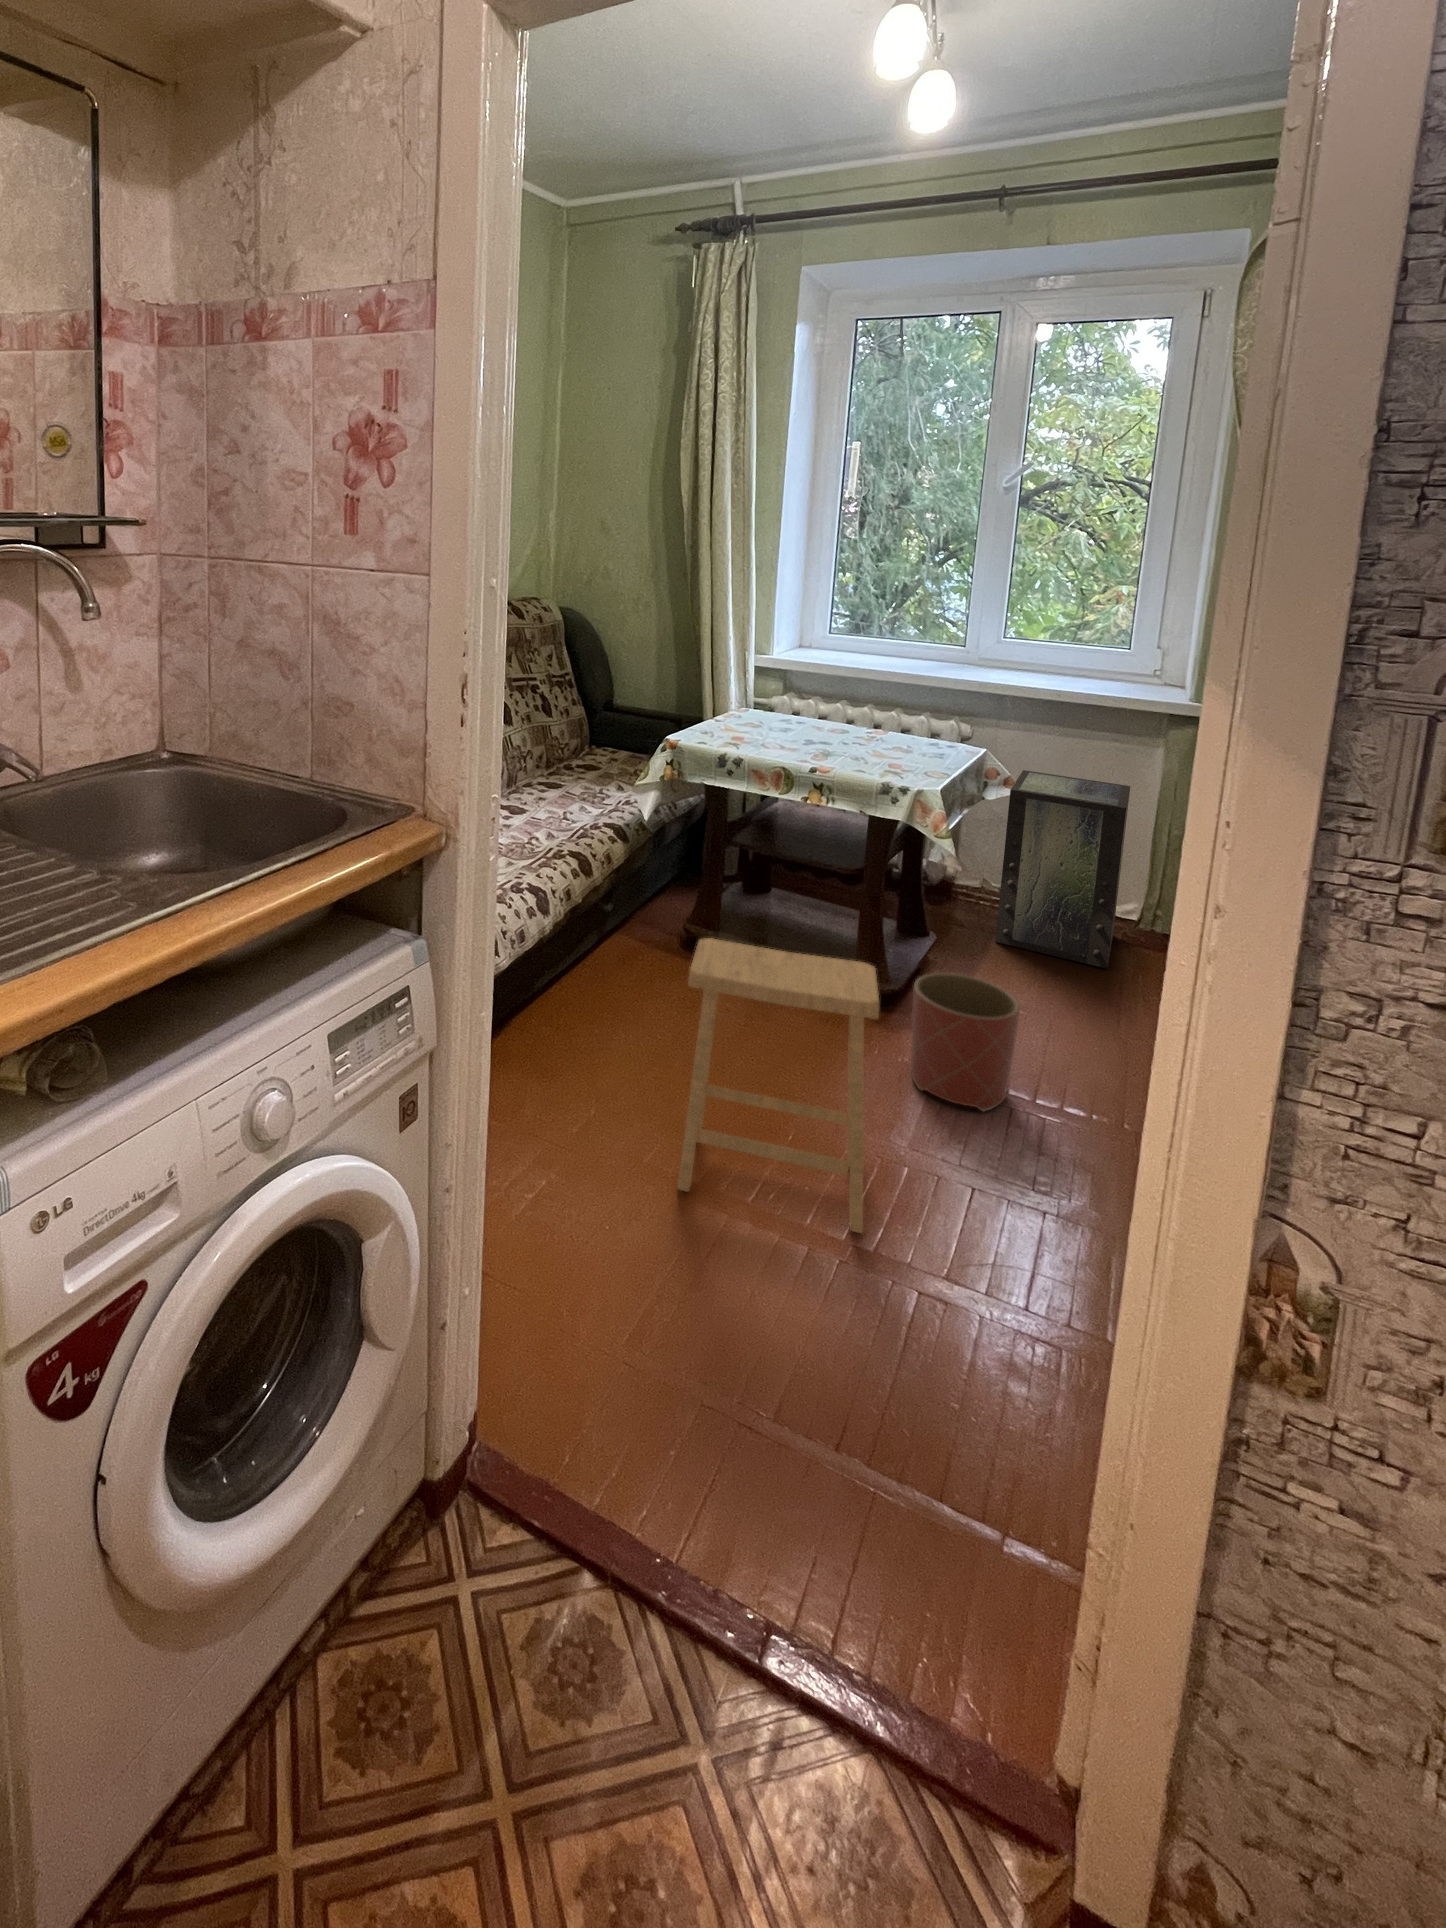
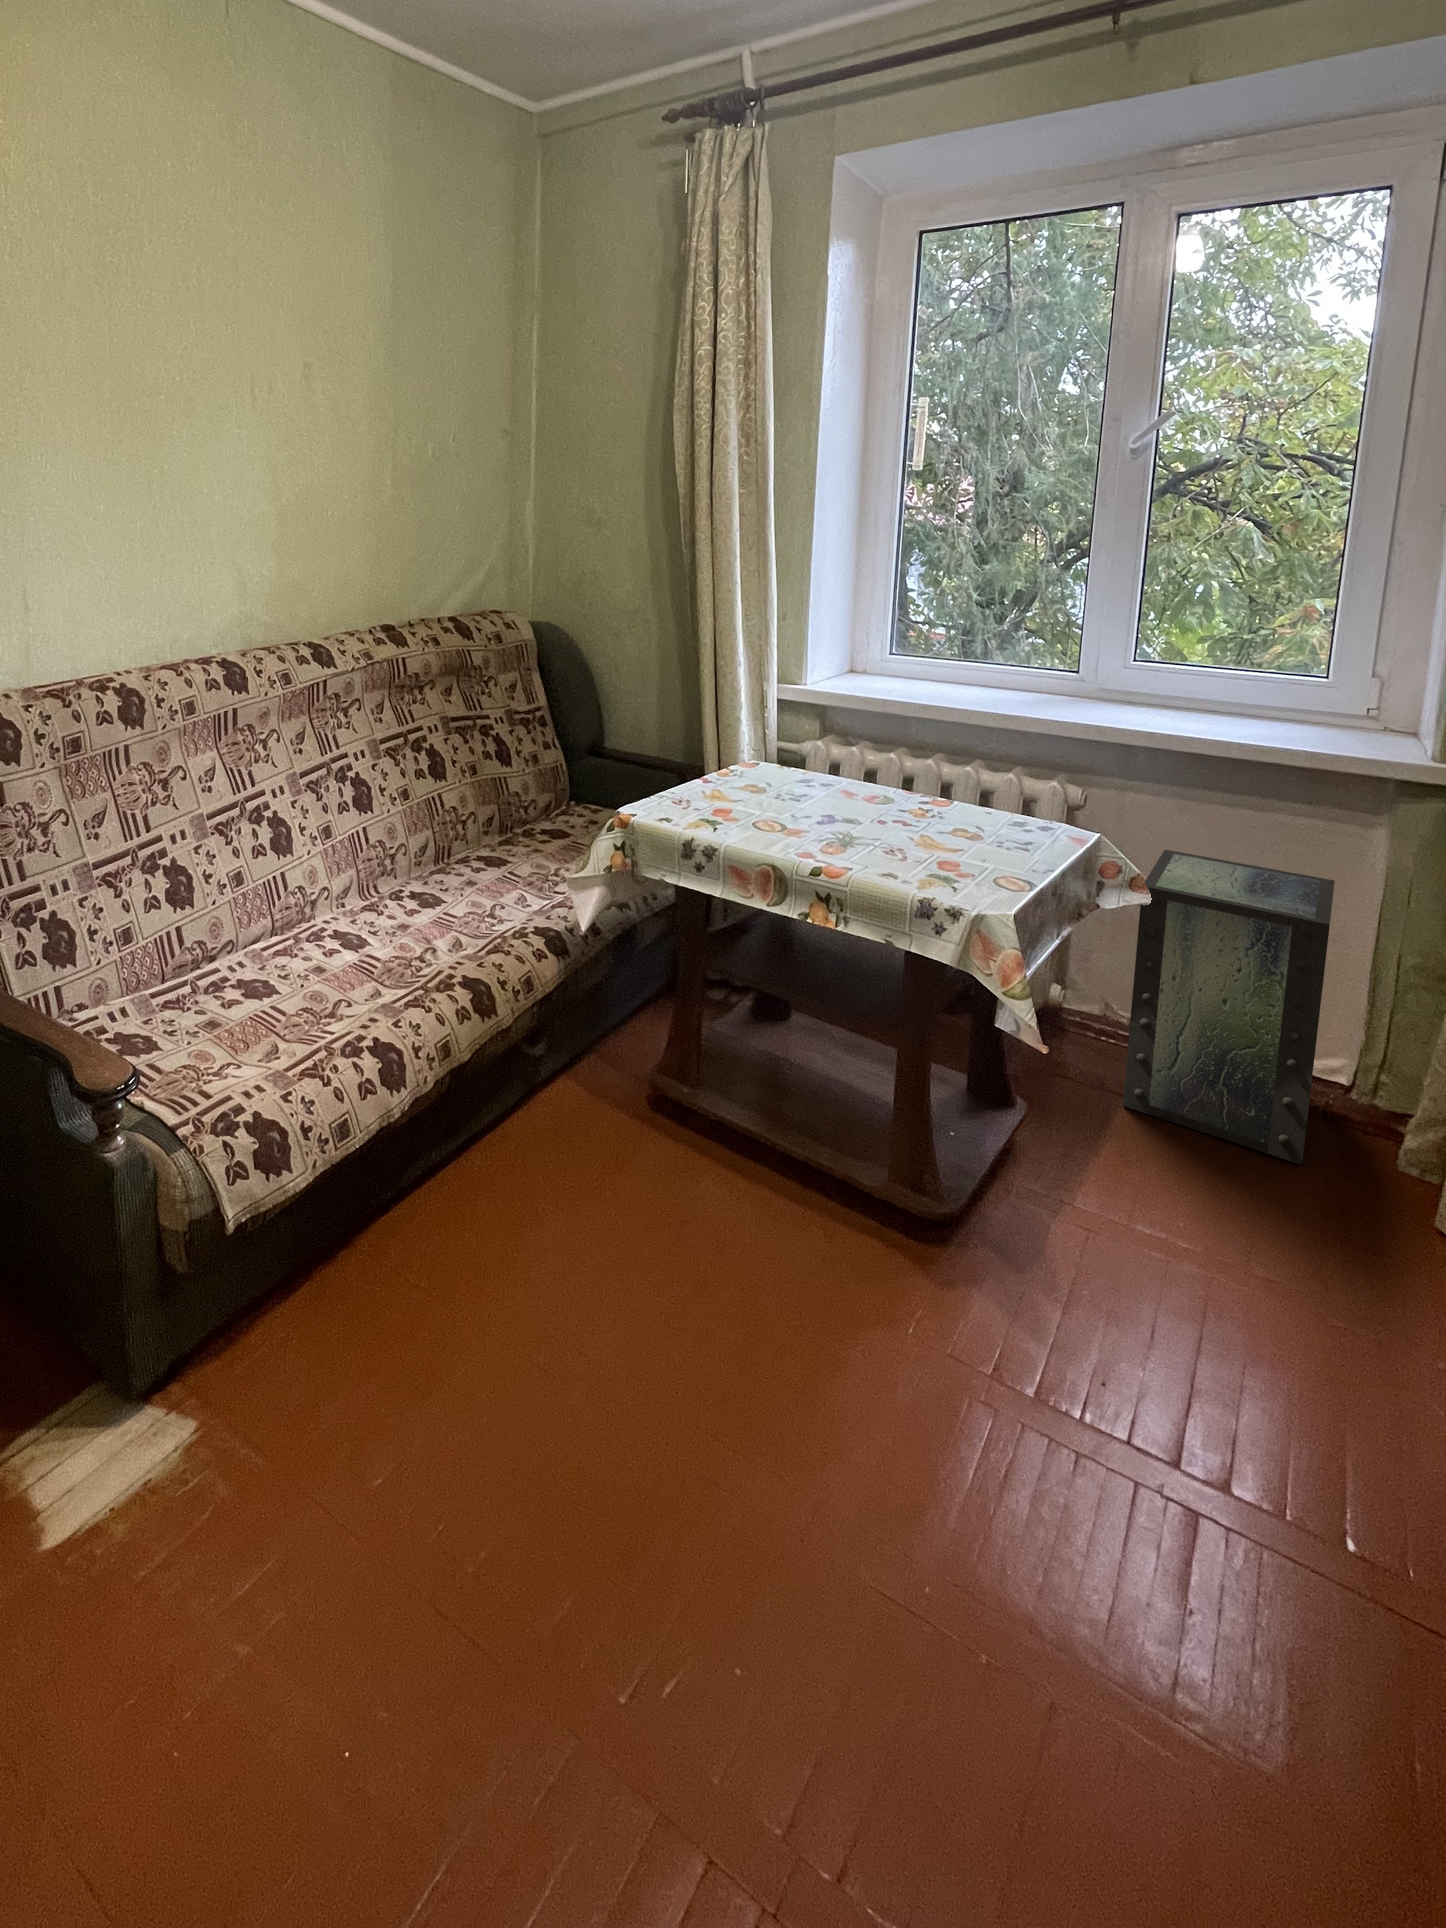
footstool: present [678,938,879,1233] -> none [513,1184,860,1795]
planter: present [911,973,1020,1112] -> none [963,1211,1146,1475]

